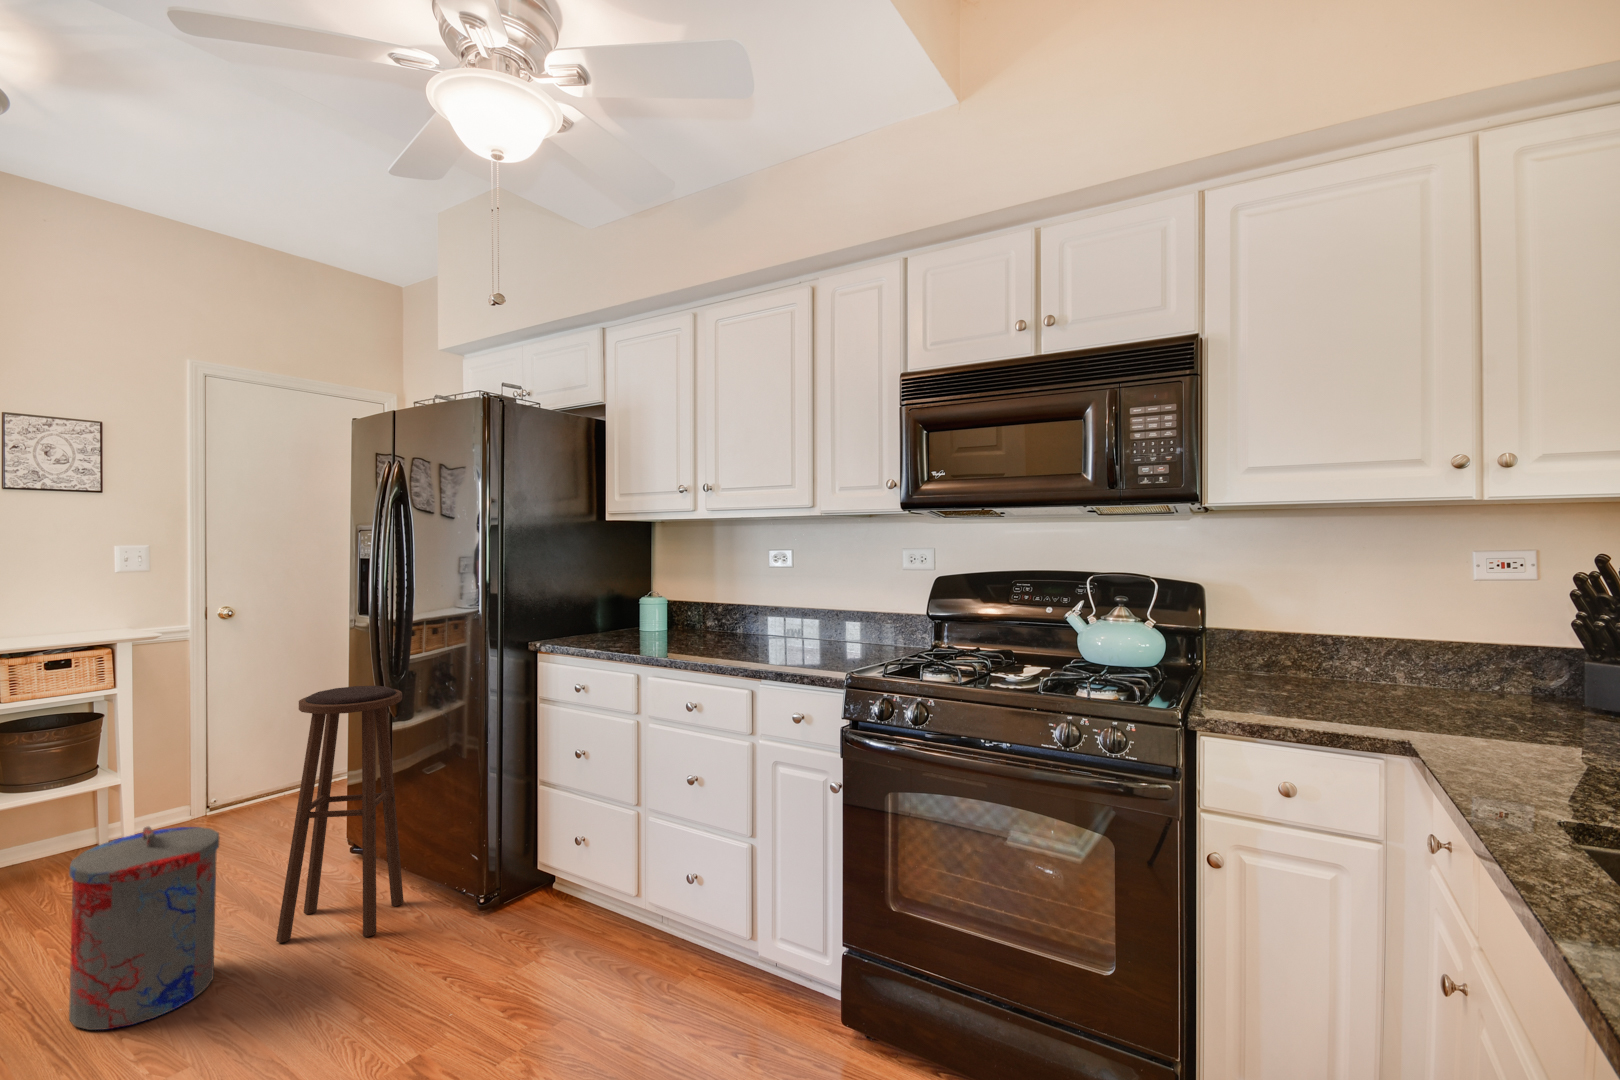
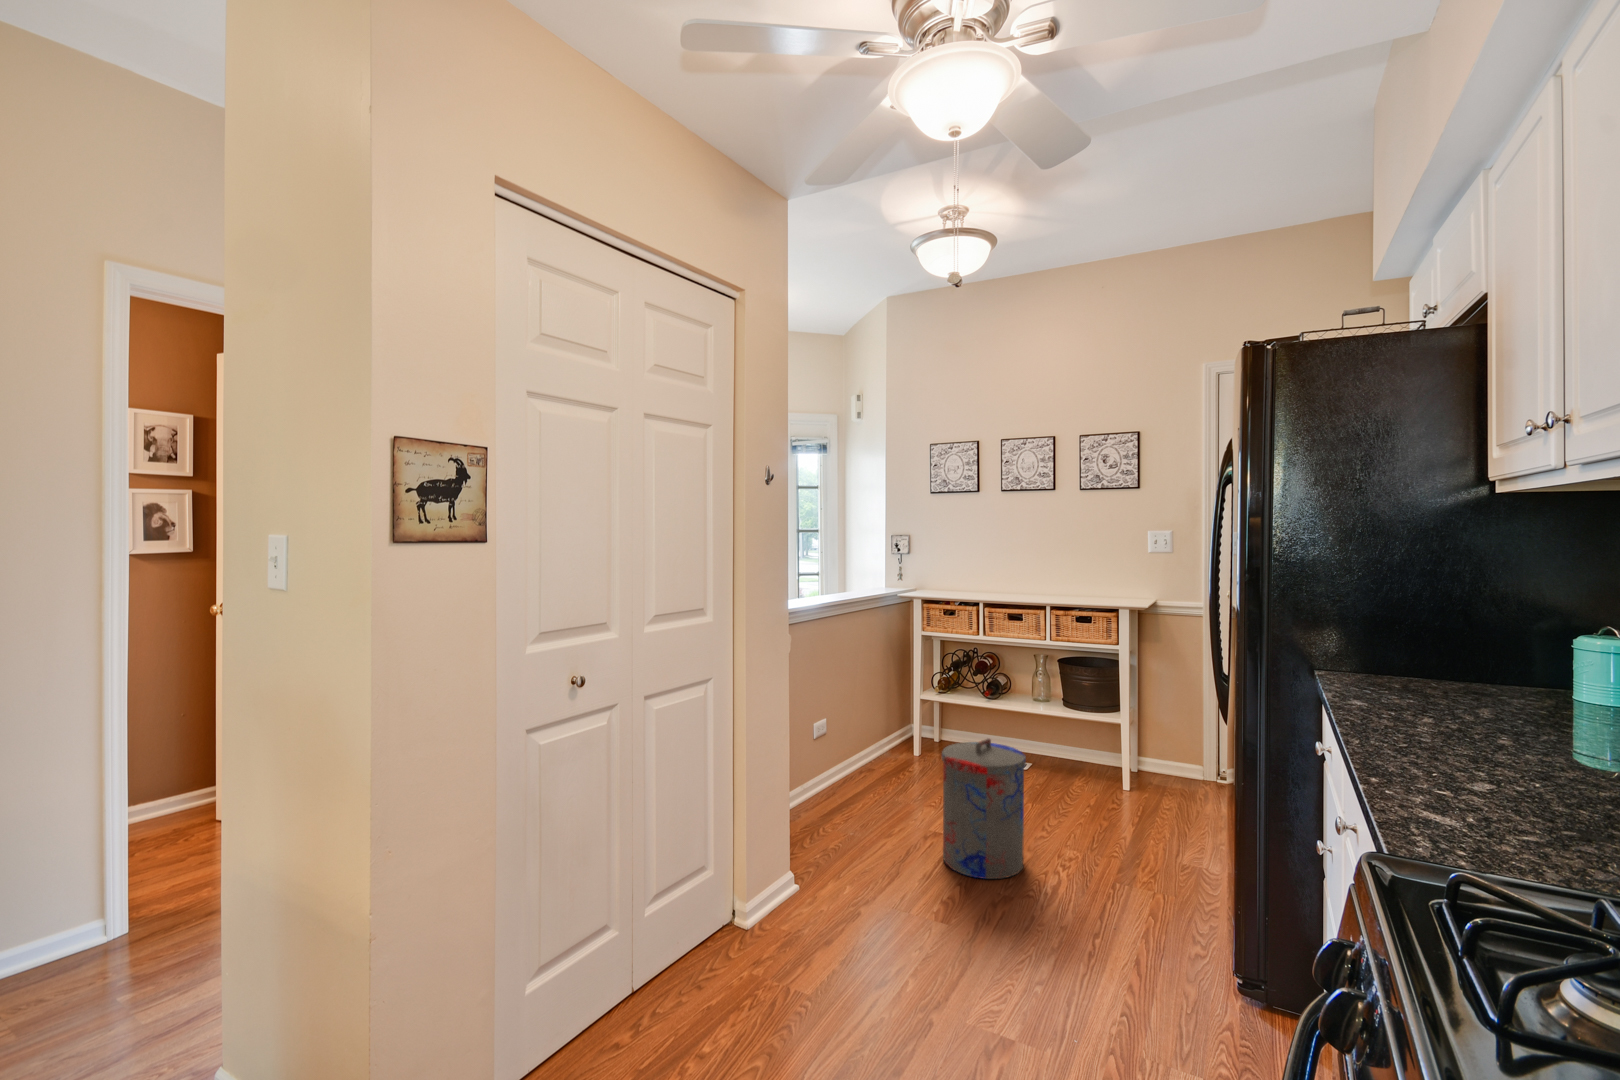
stool: present [276,686,403,943] -> none [1068,670,1175,925]

